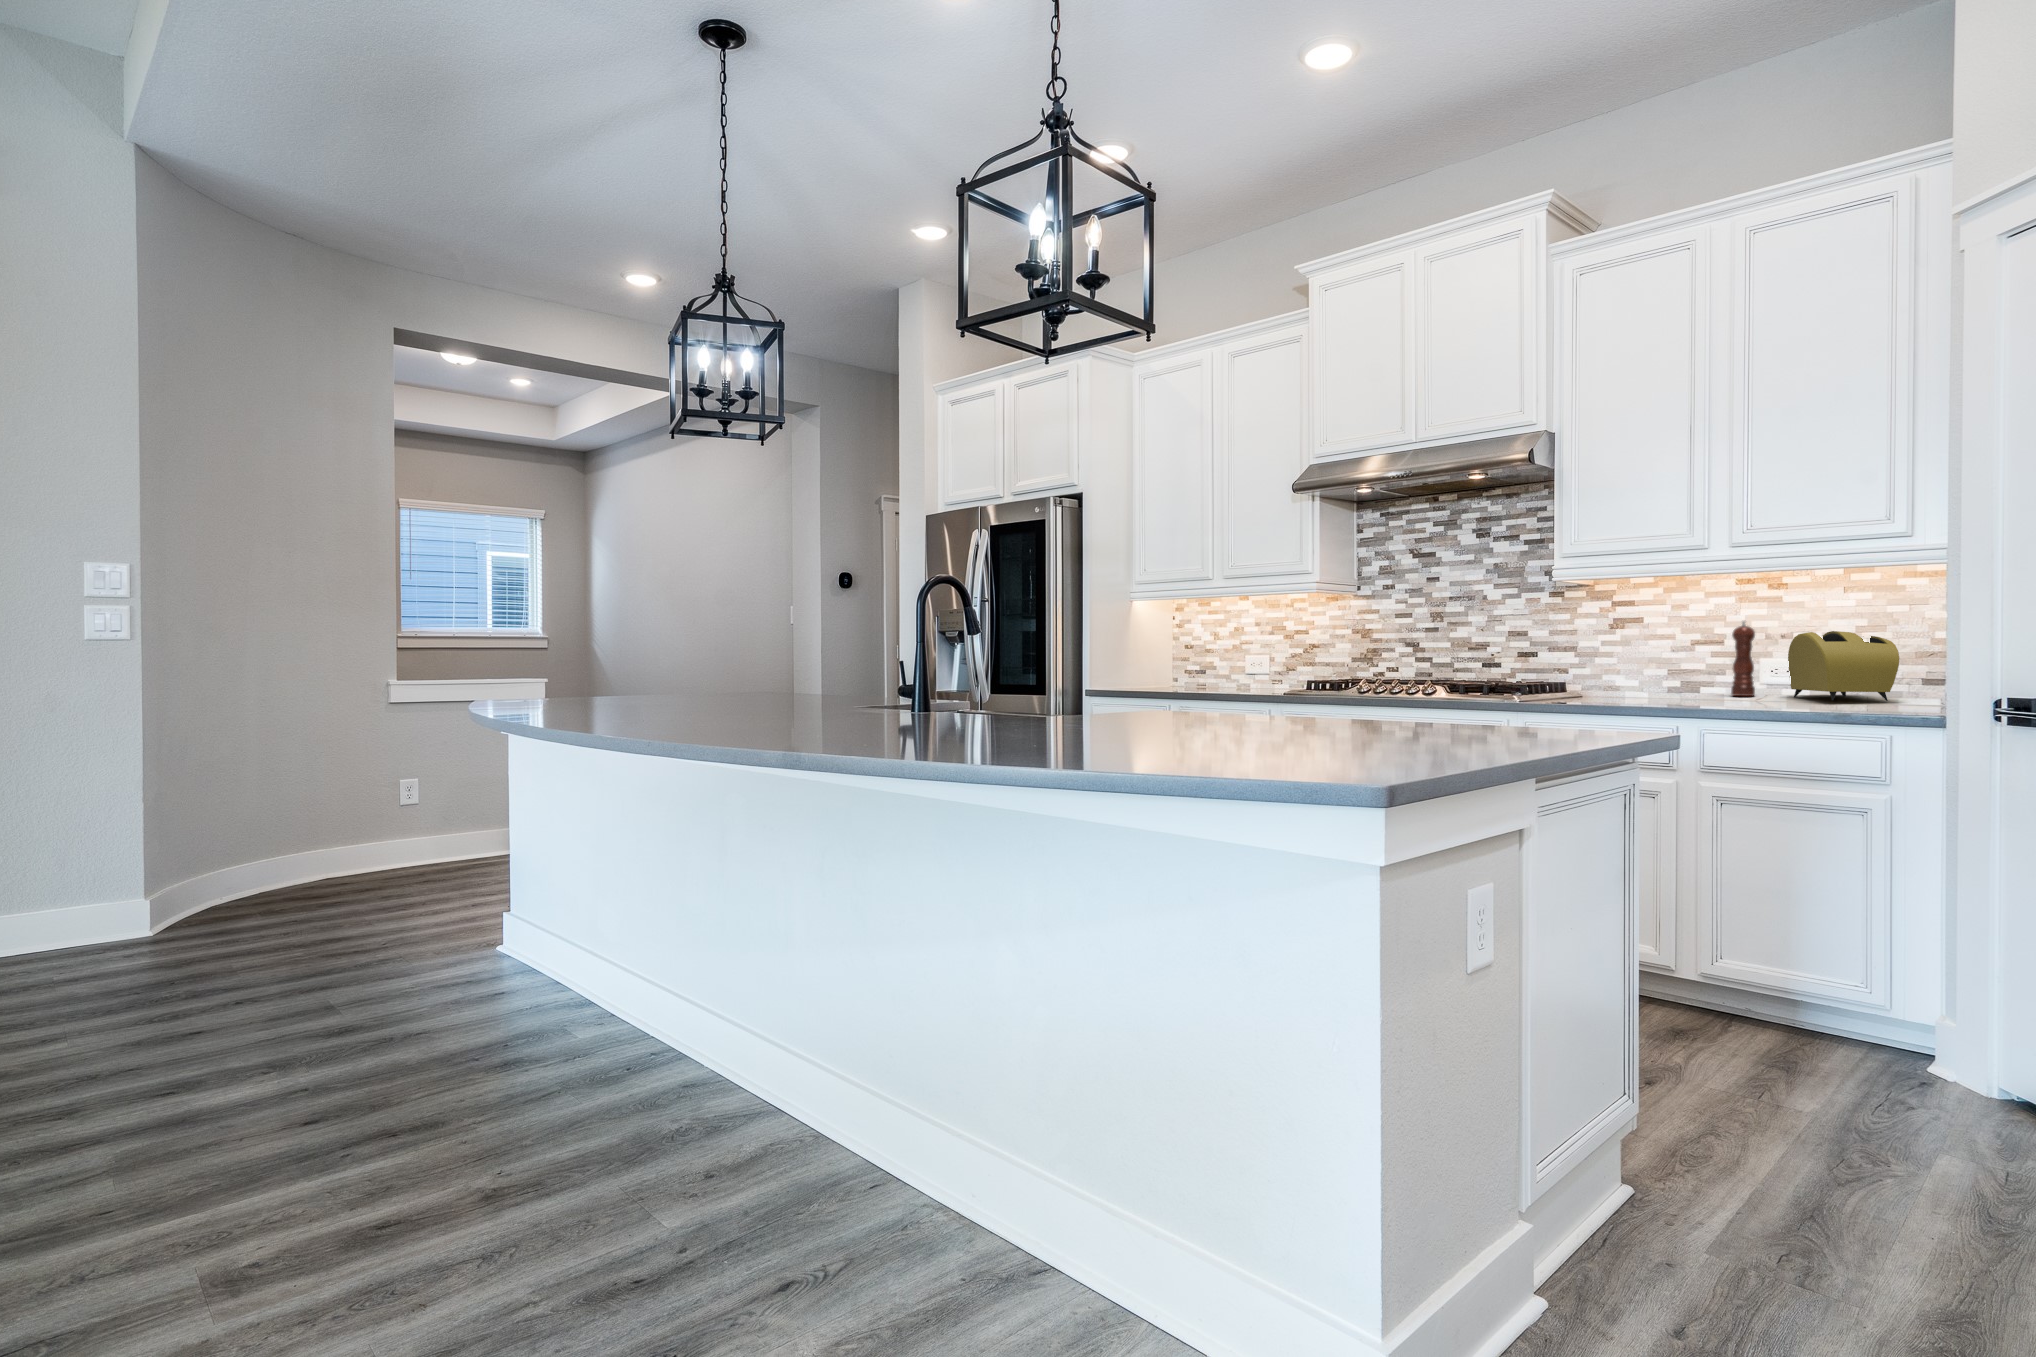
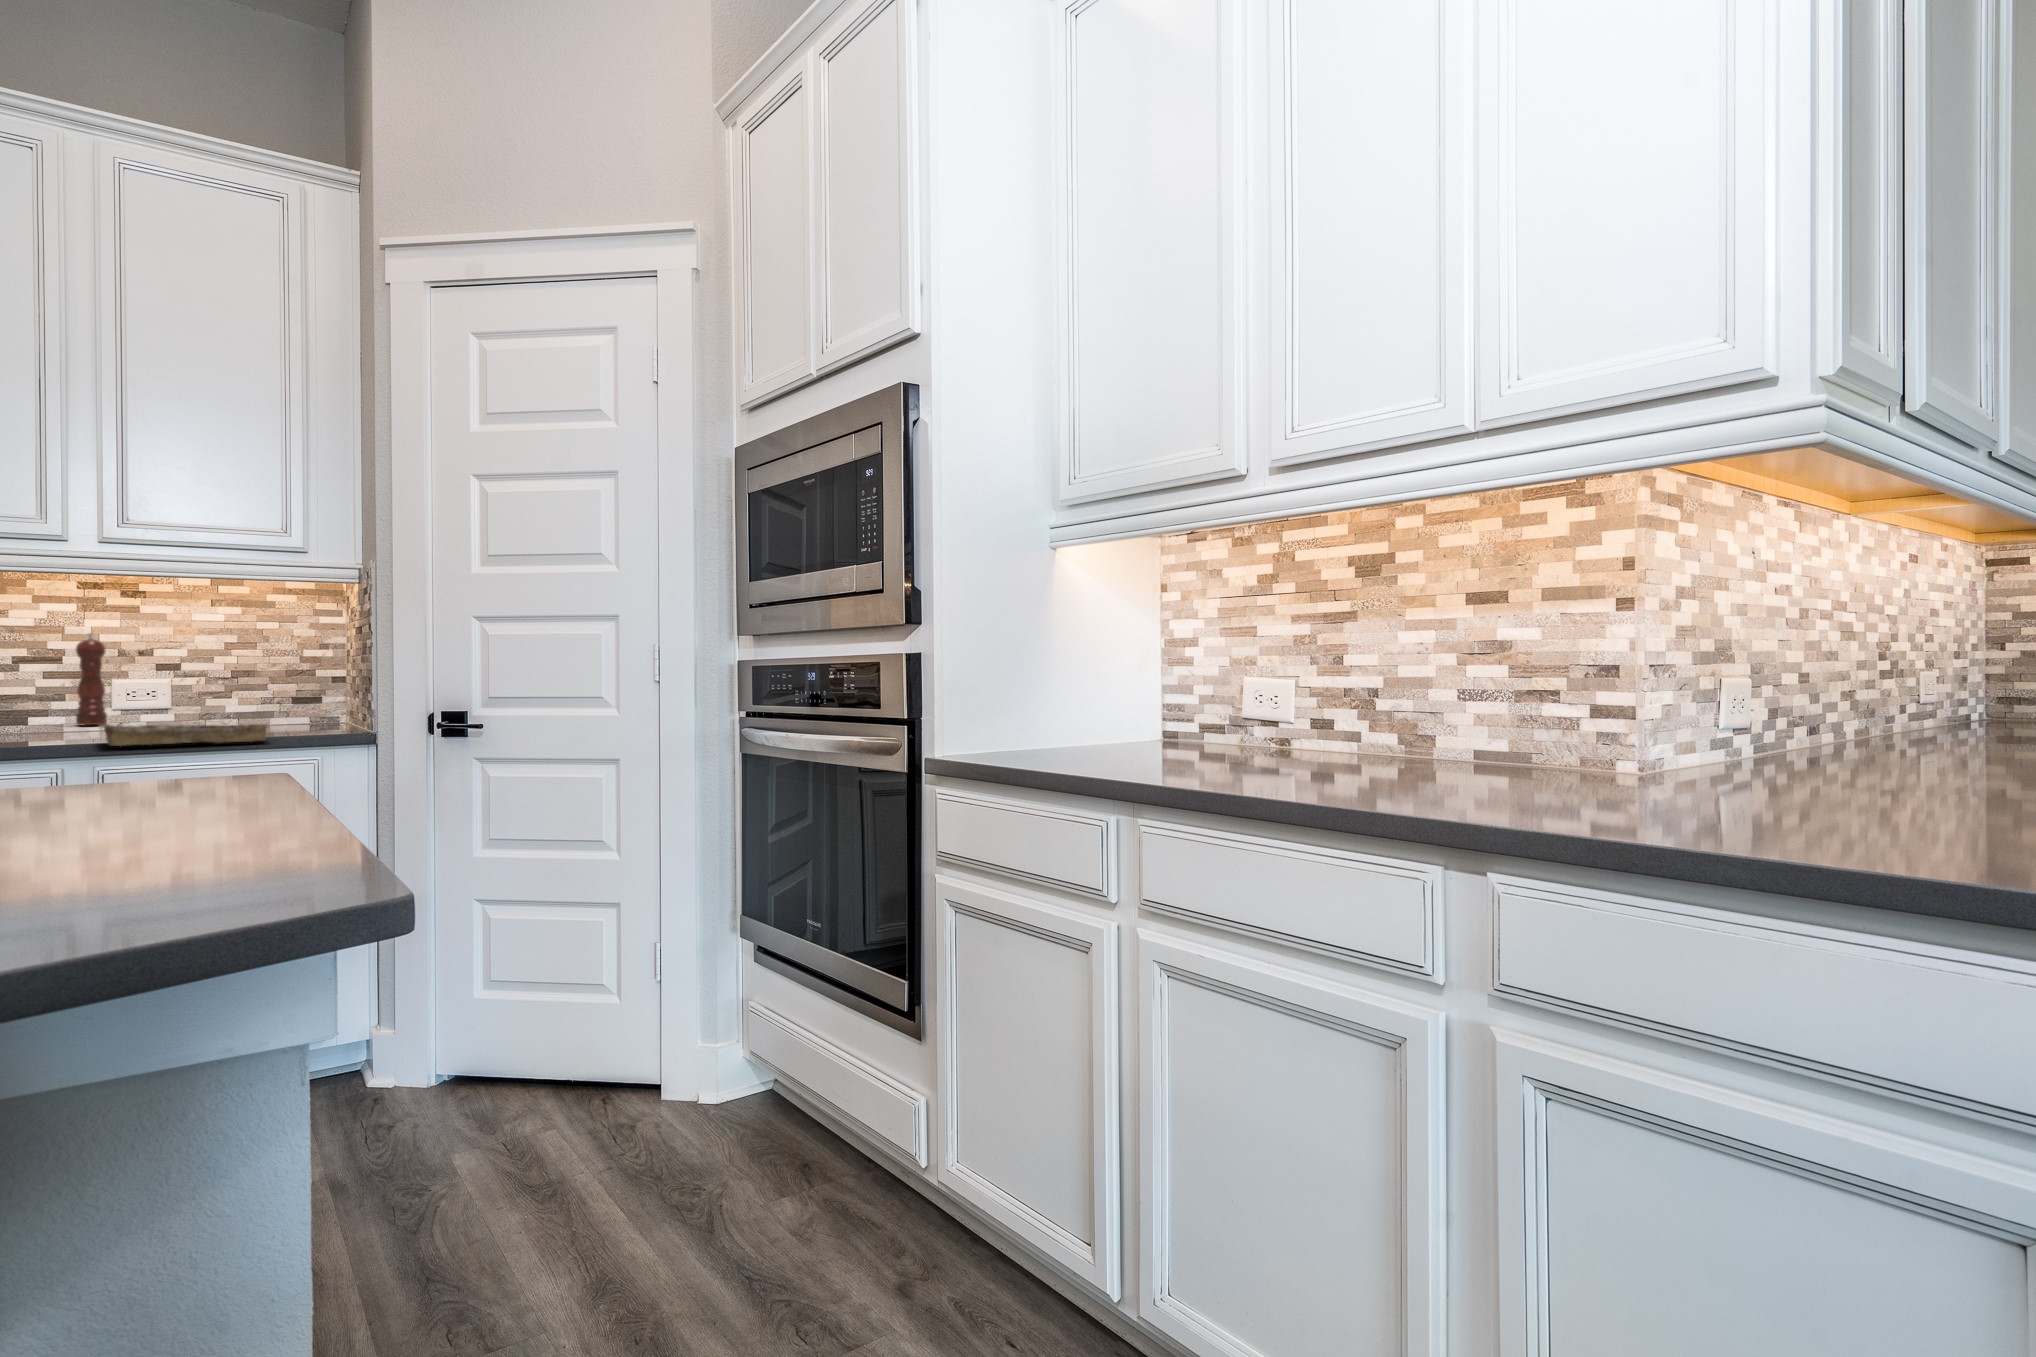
toaster: present [1788,631,1899,701] -> none [146,647,279,724]
tray: none [1690,695,1840,717] -> present [99,724,267,746]

